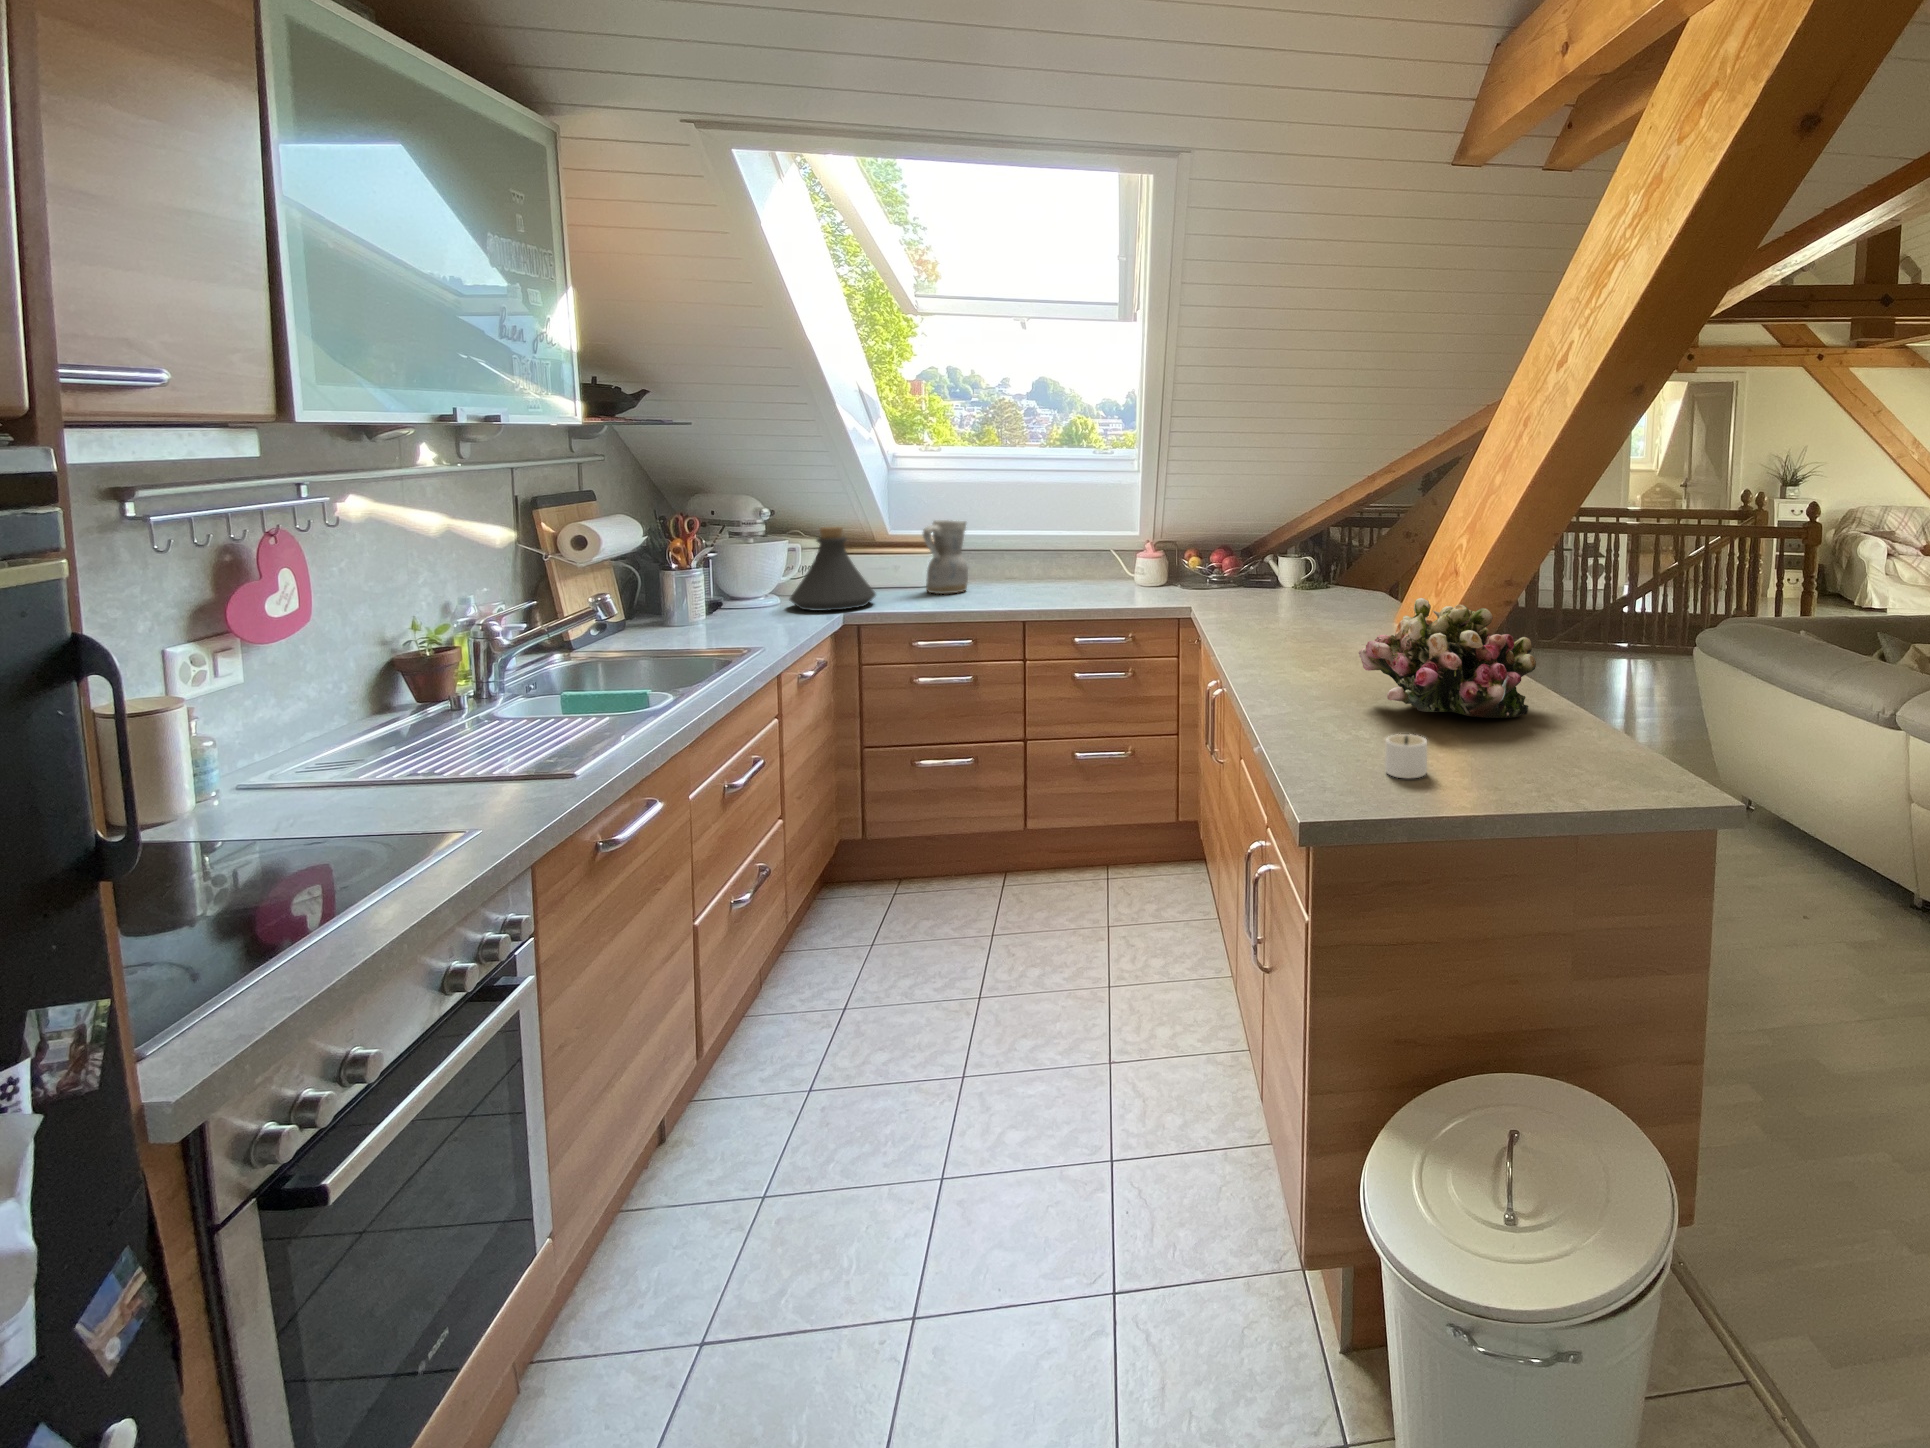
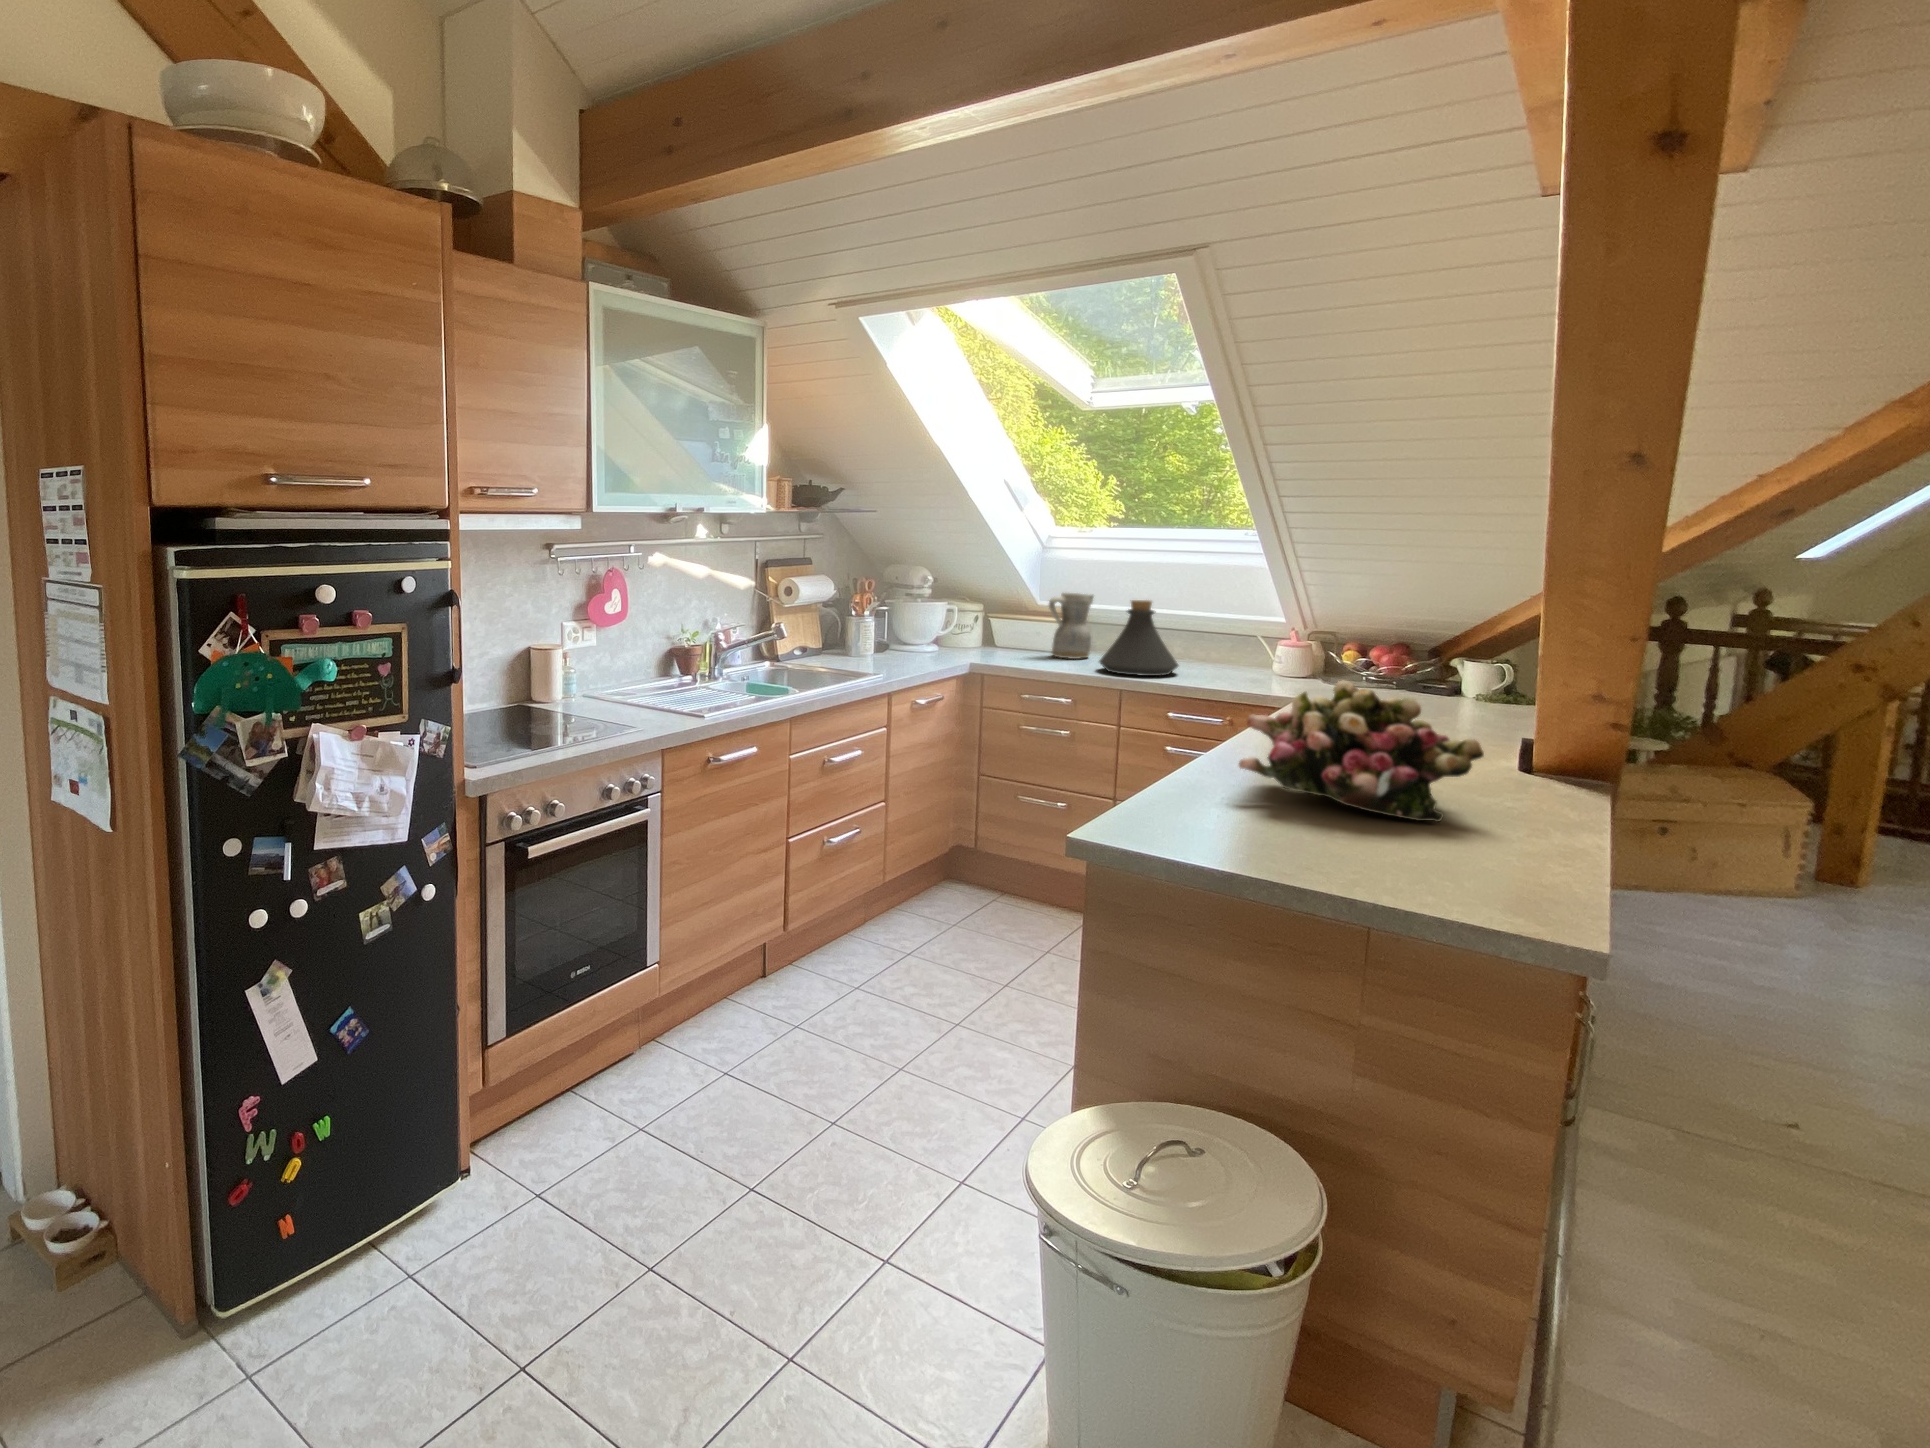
bottle: present [790,527,876,611] -> present [1099,600,1179,676]
candle: present [1385,734,1427,779] -> none [1158,786,1221,829]

